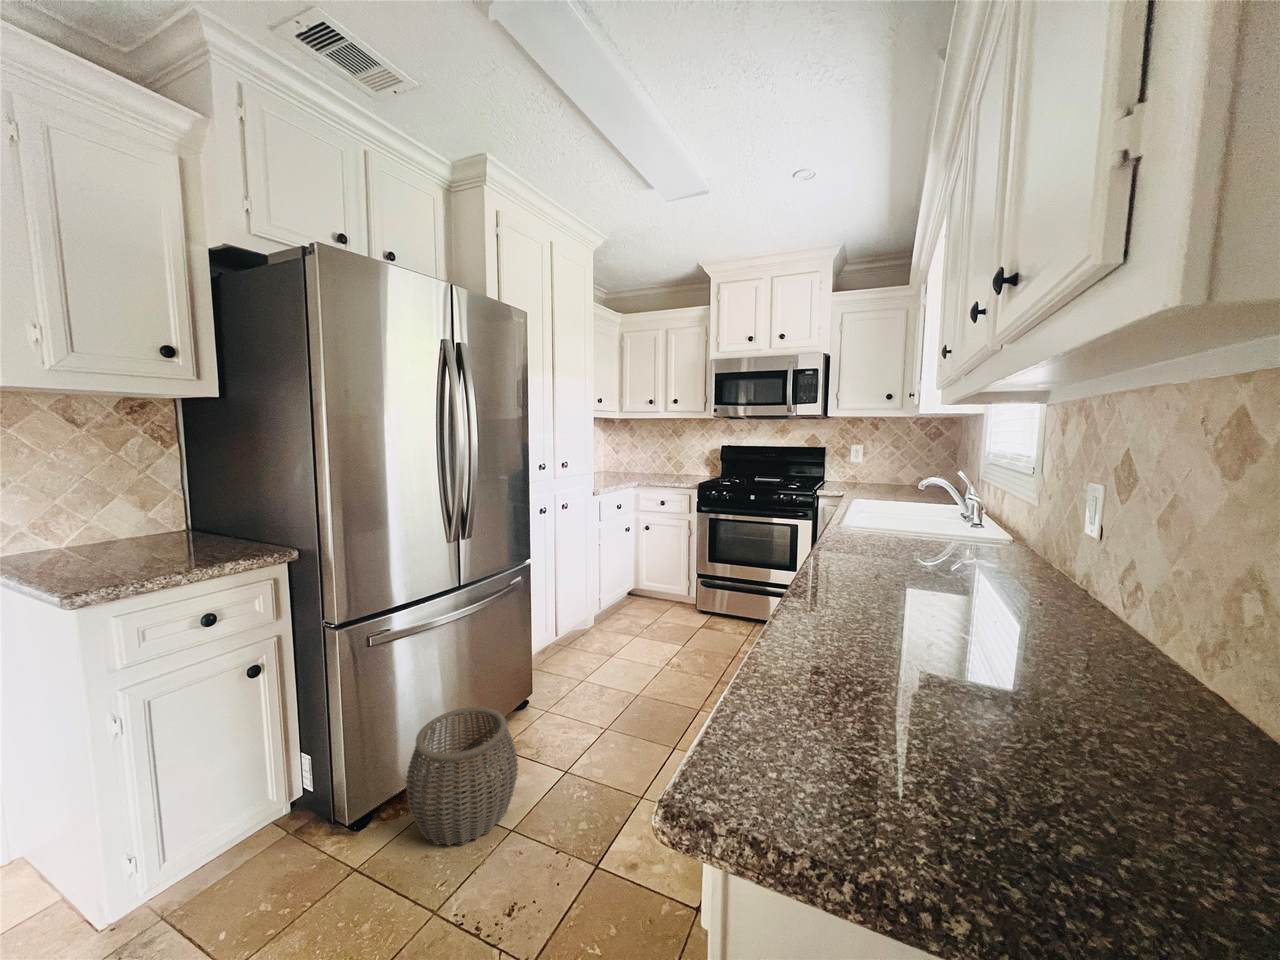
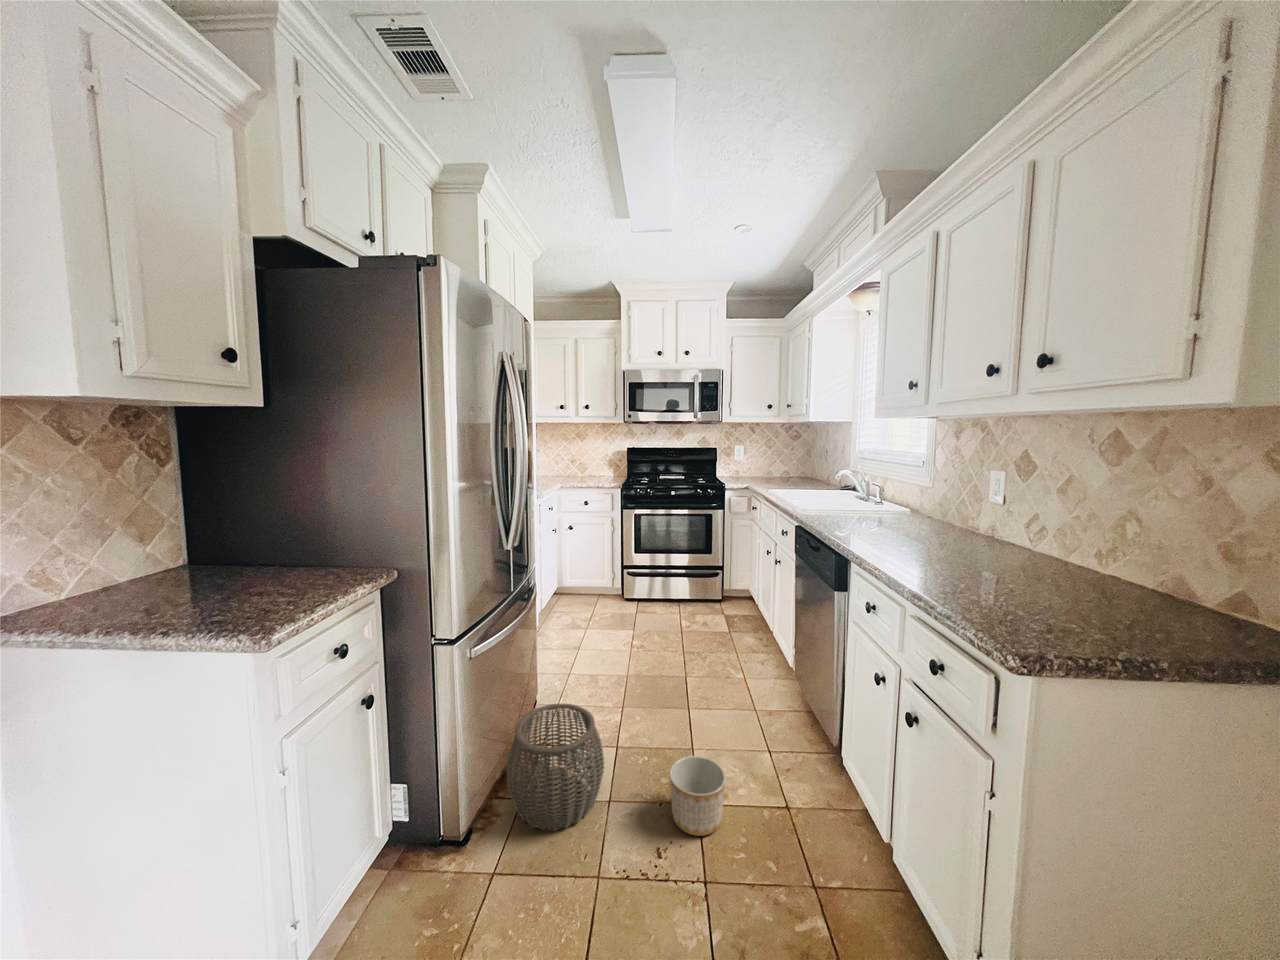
planter: none [547,807,617,913] -> present [670,756,726,836]

